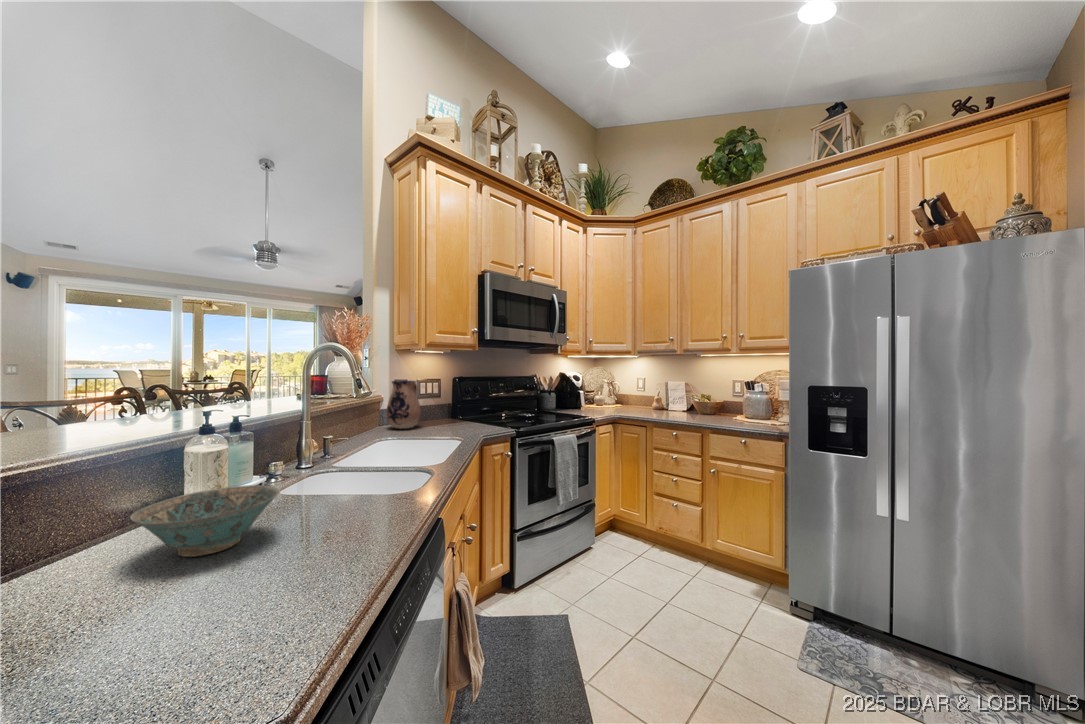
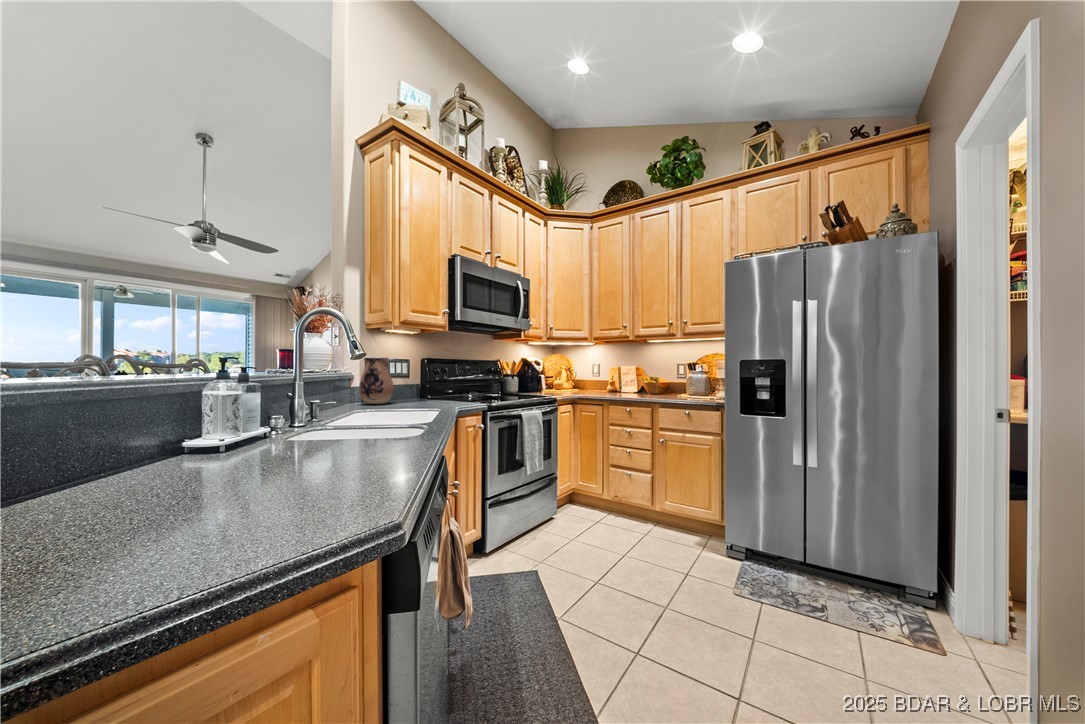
ceramic bowl: present [130,485,279,557] -> none [174,421,306,473]

